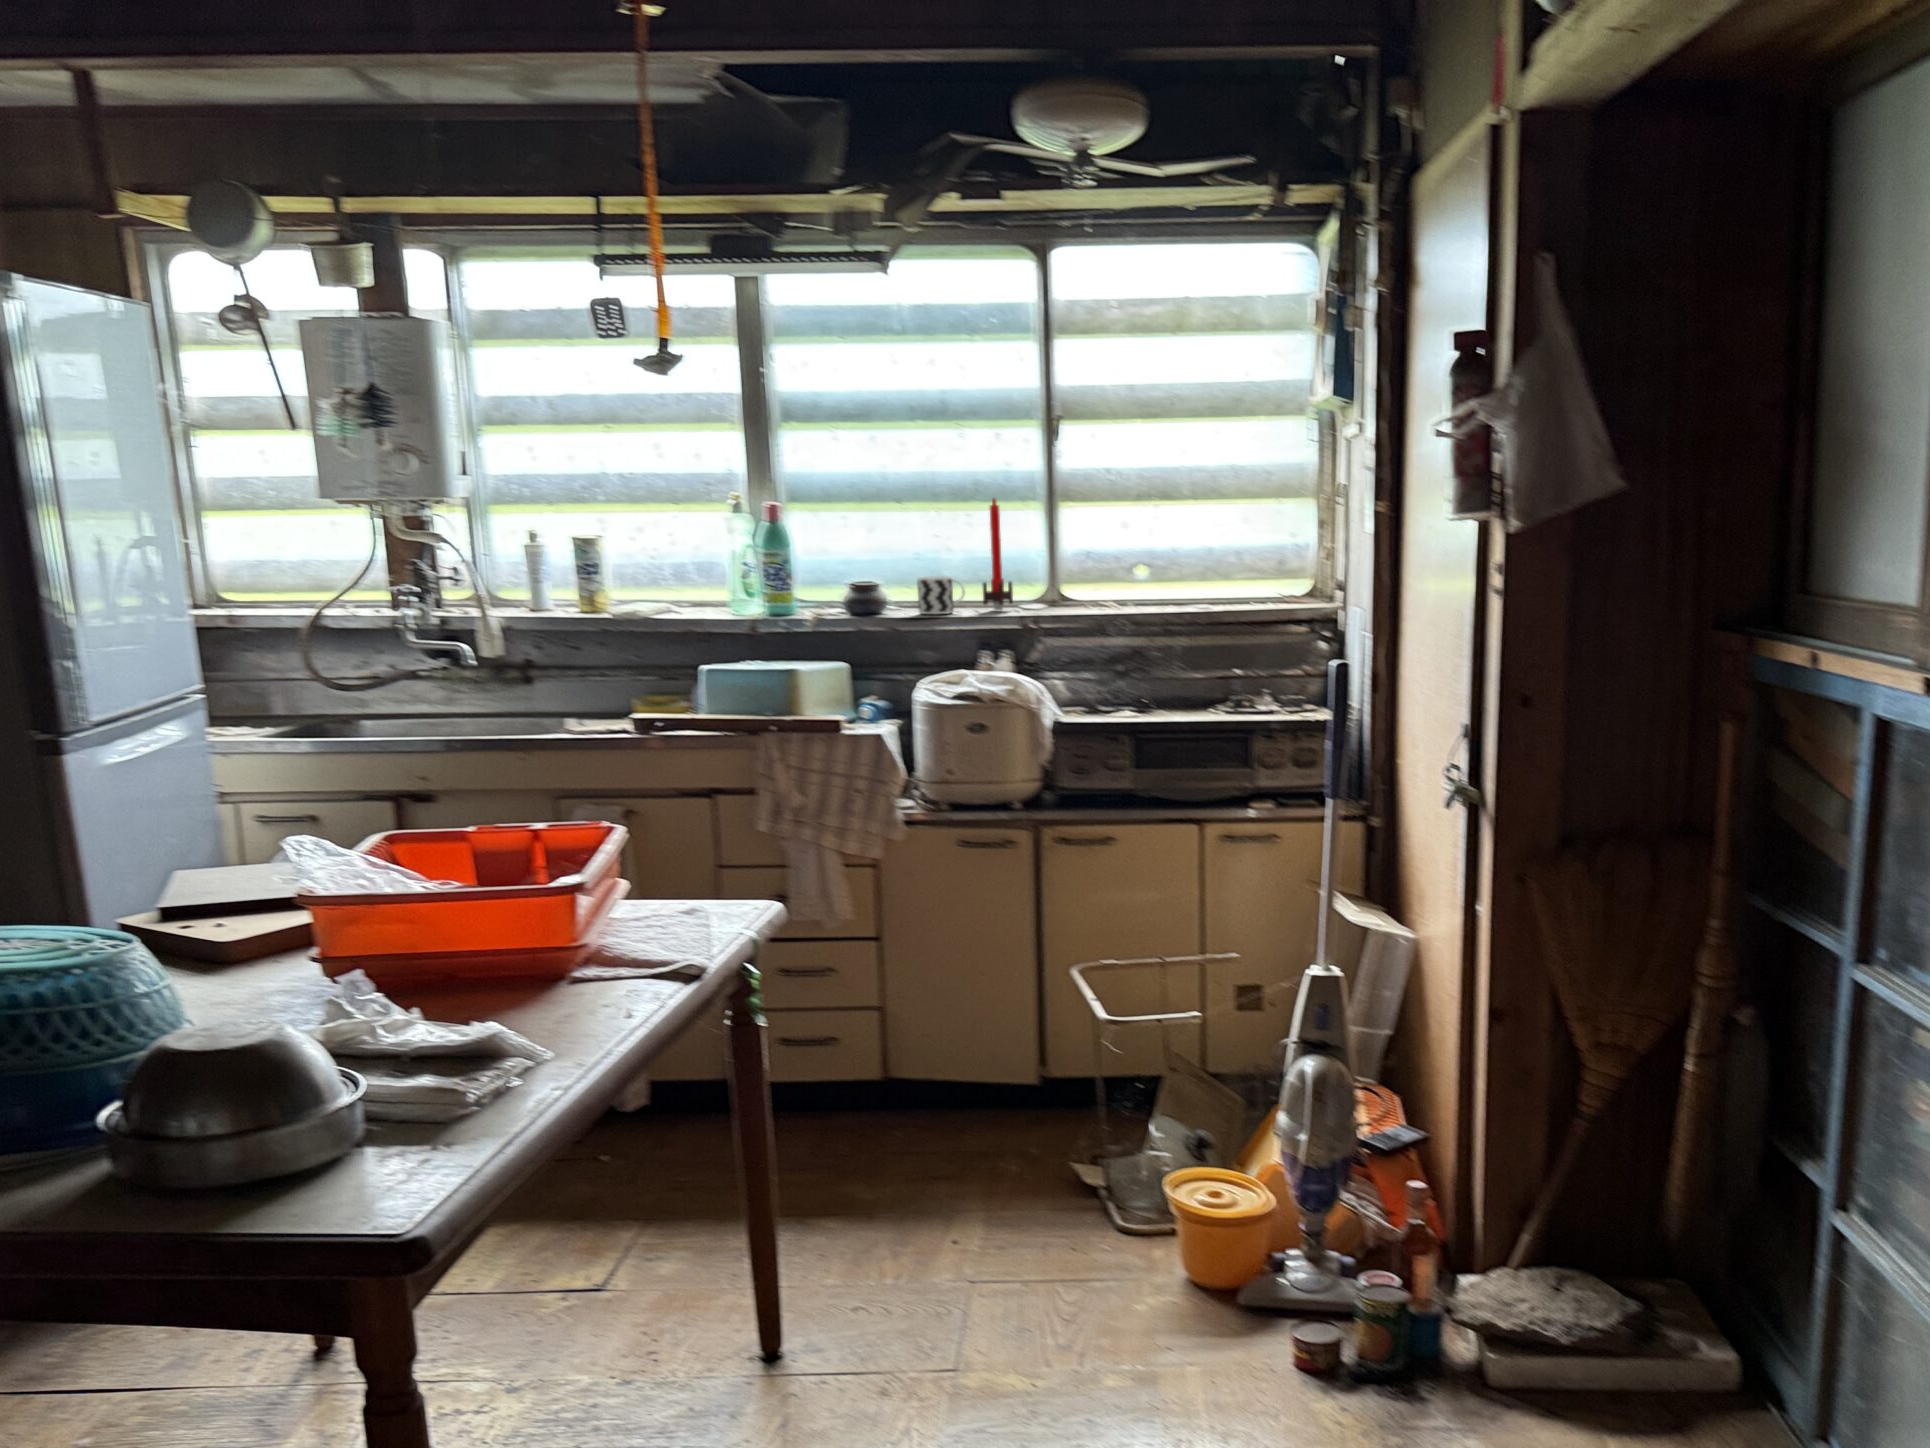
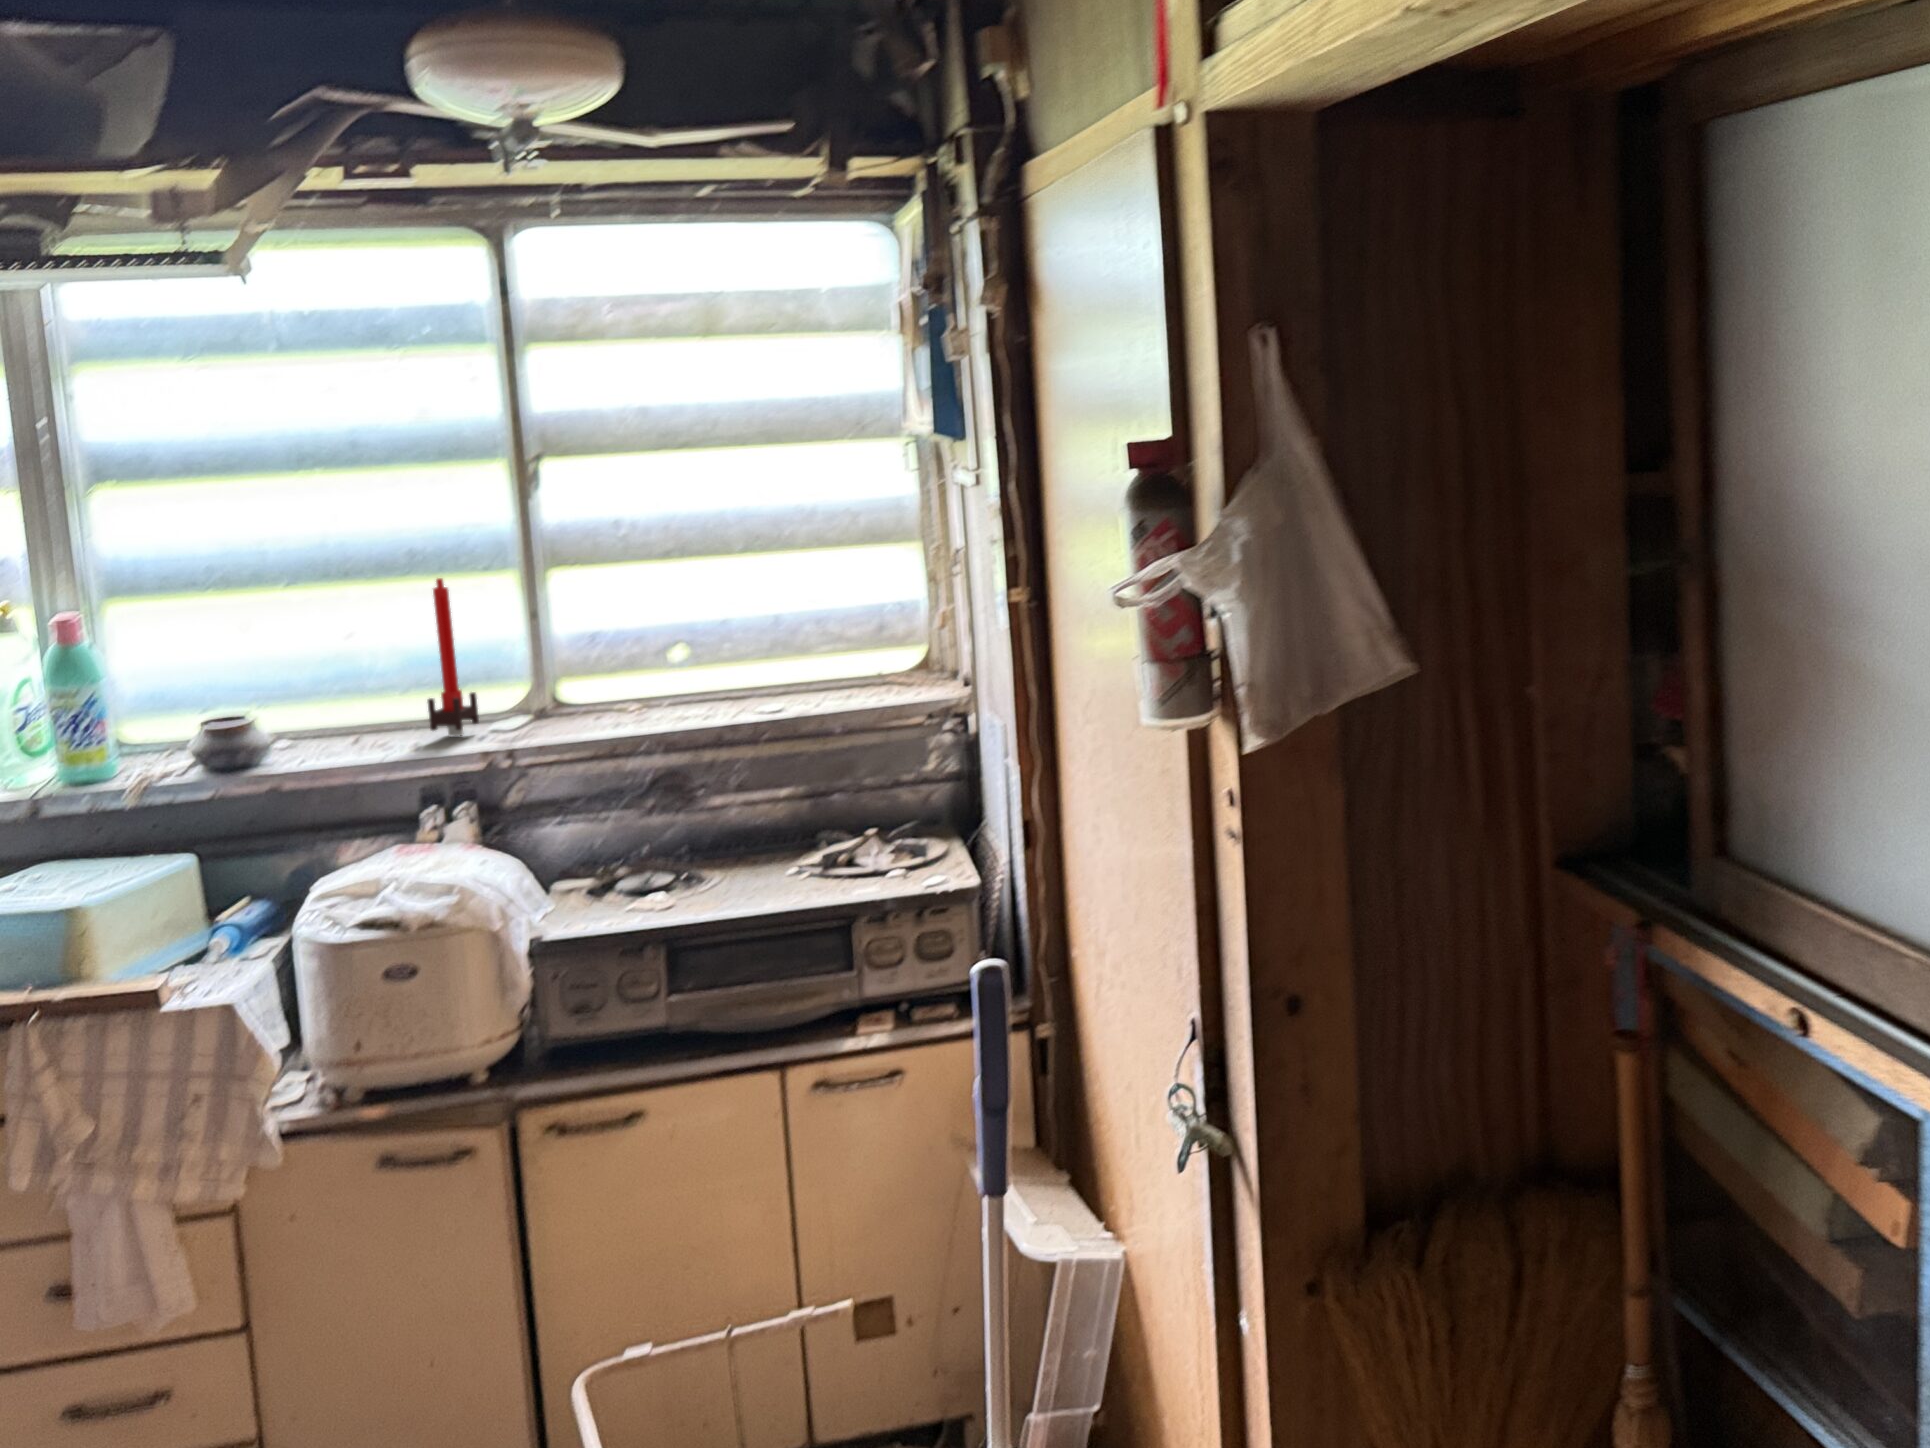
cup: present [917,576,965,614] -> none [318,694,399,756]

